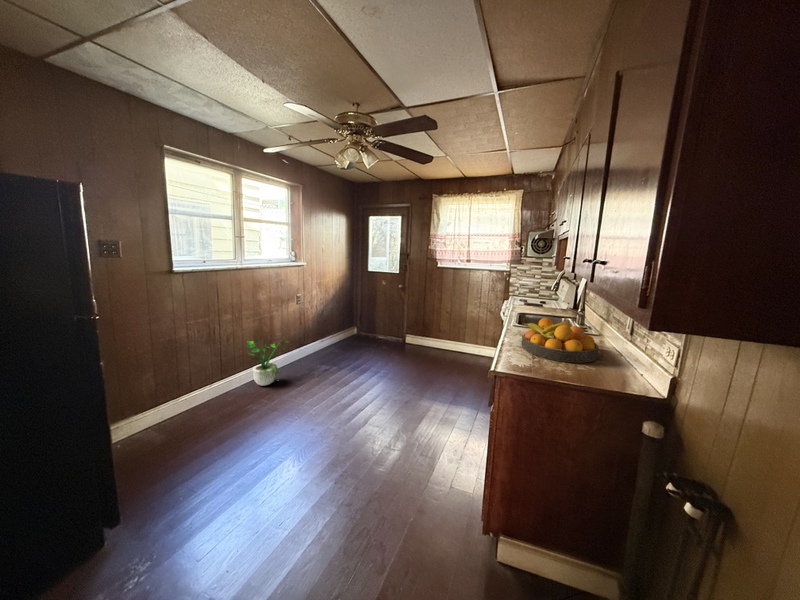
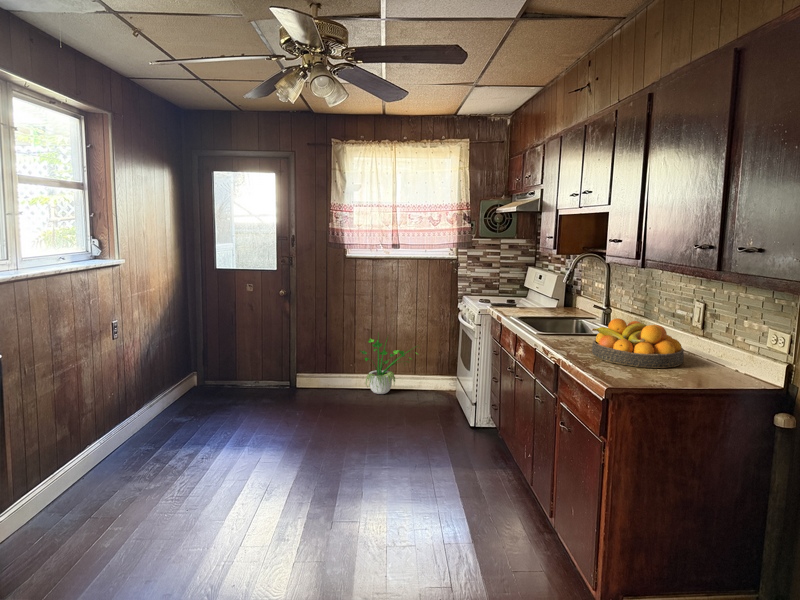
potted plant: present [247,341,288,385] -> present [360,338,417,394]

